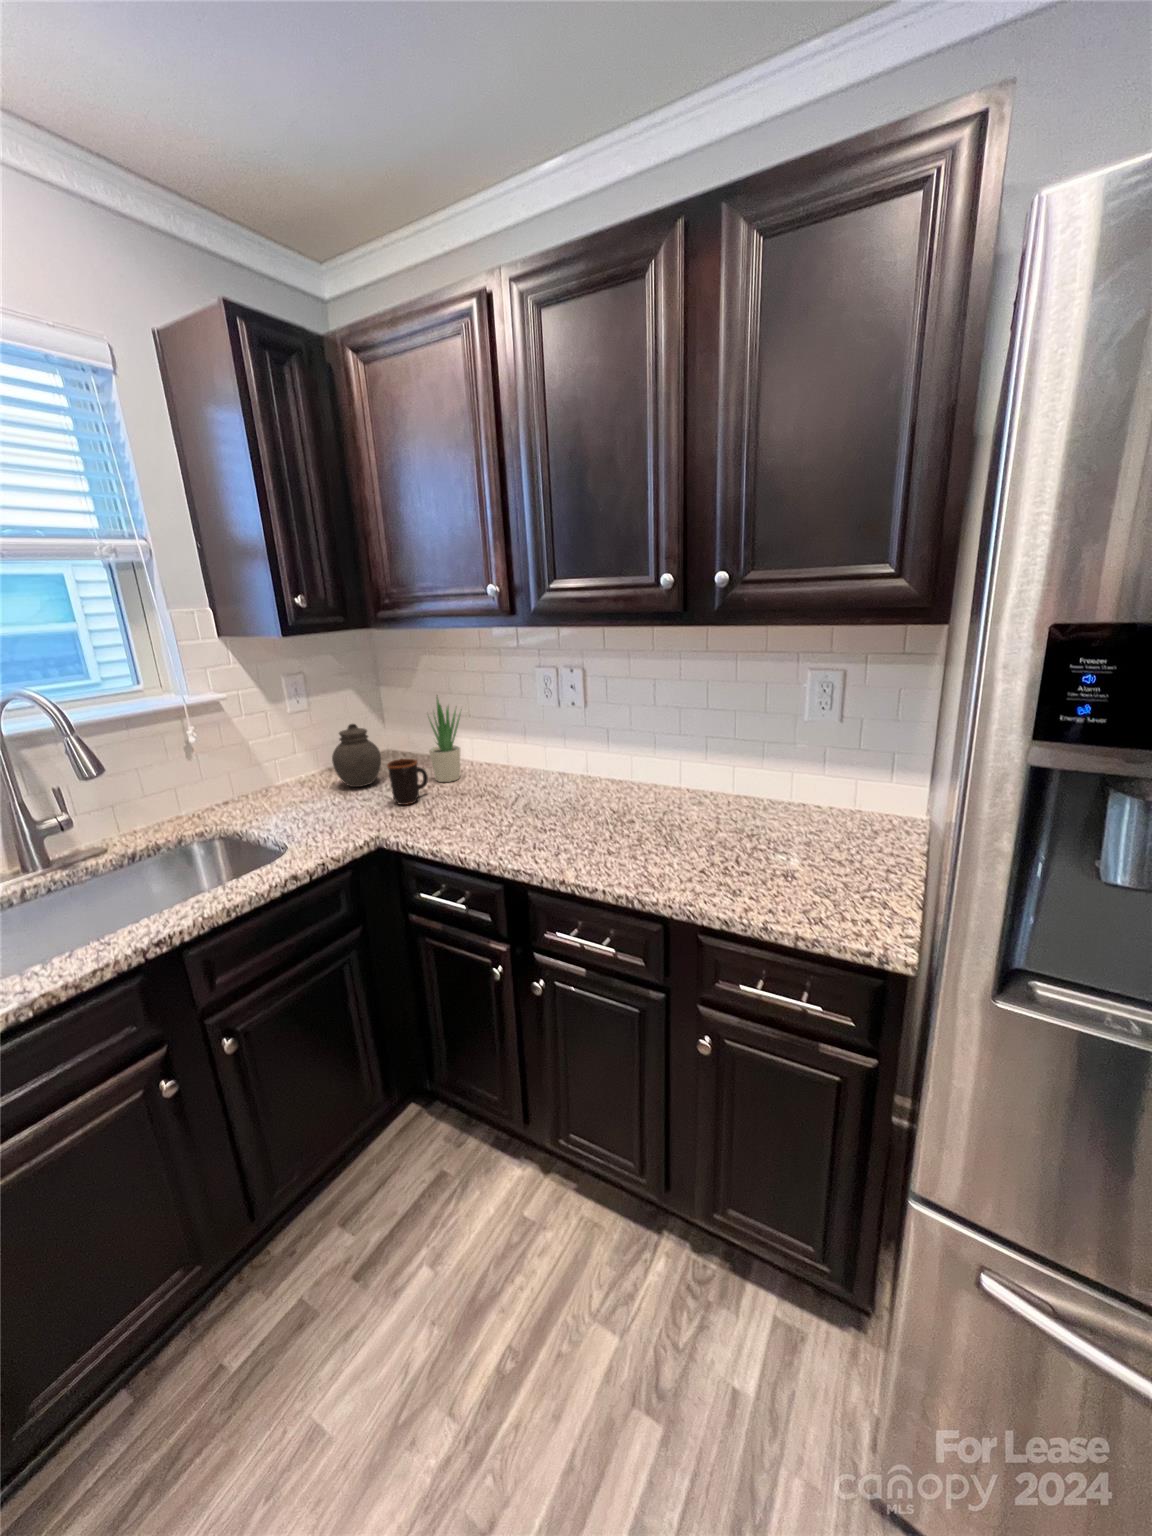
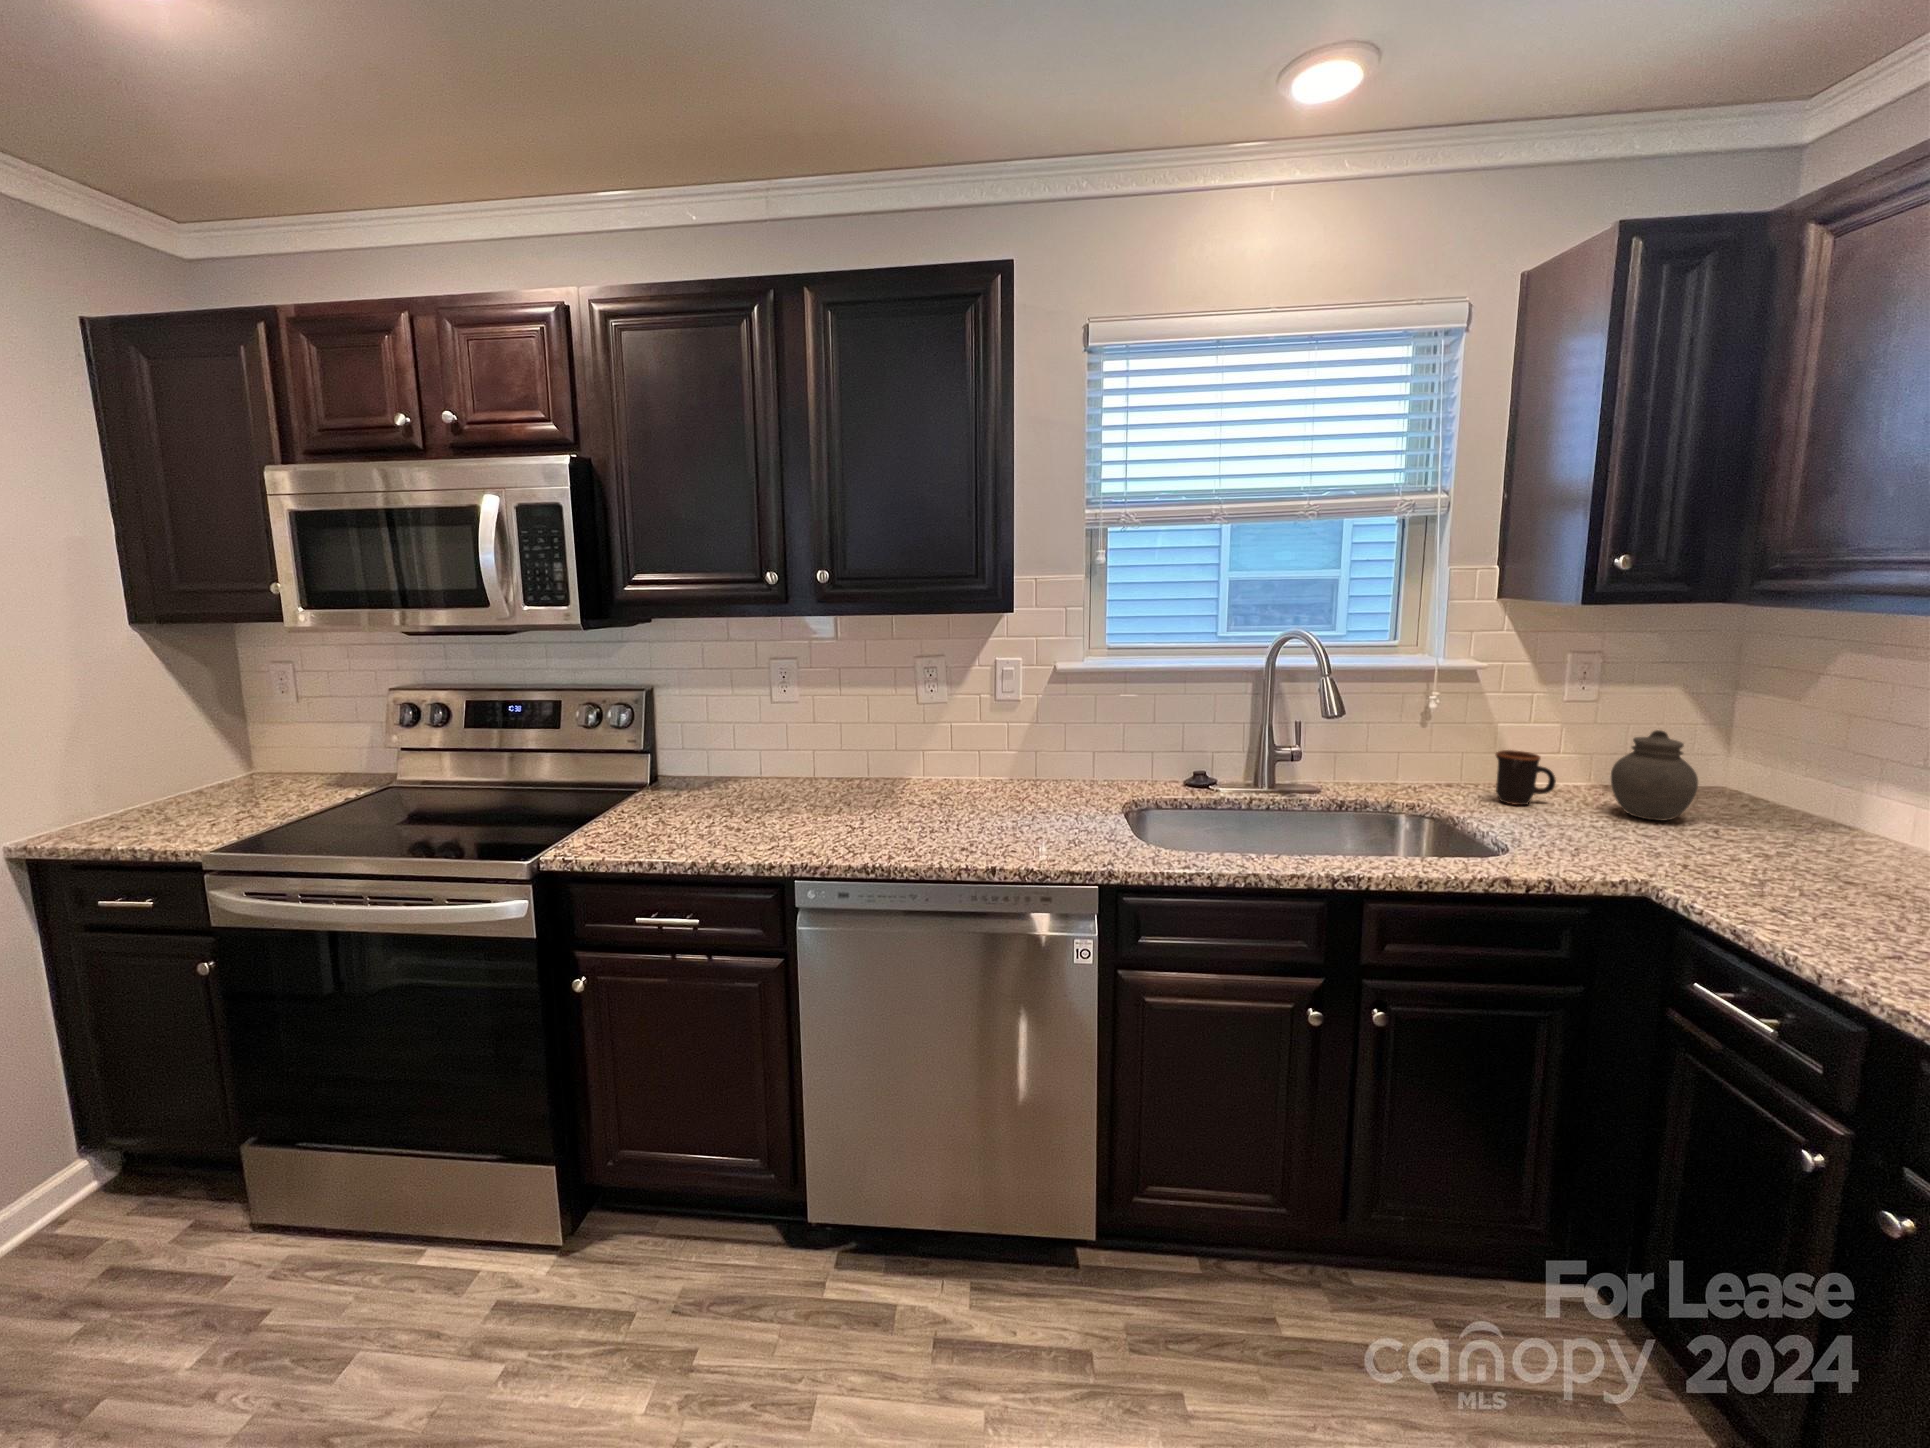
potted plant: present [429,695,461,782] -> none [1797,714,1900,860]
mug: present [387,759,428,805] -> present [1496,750,1556,805]

